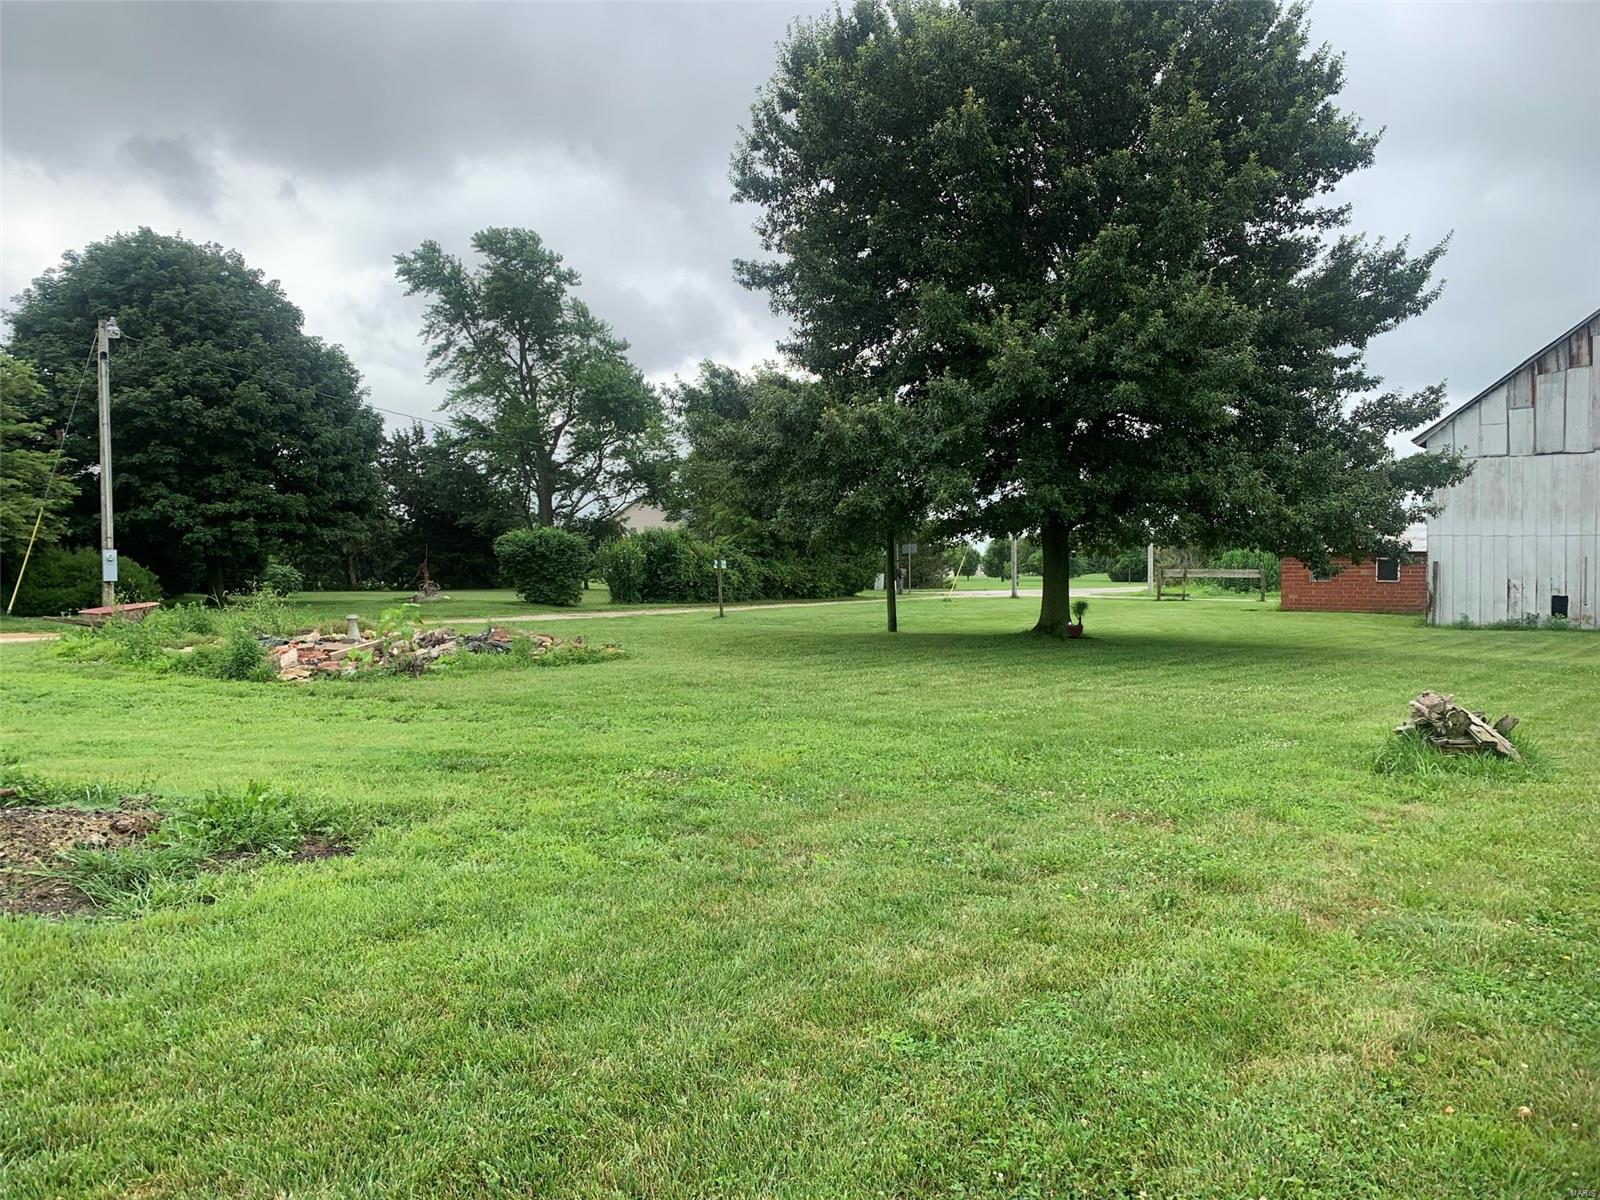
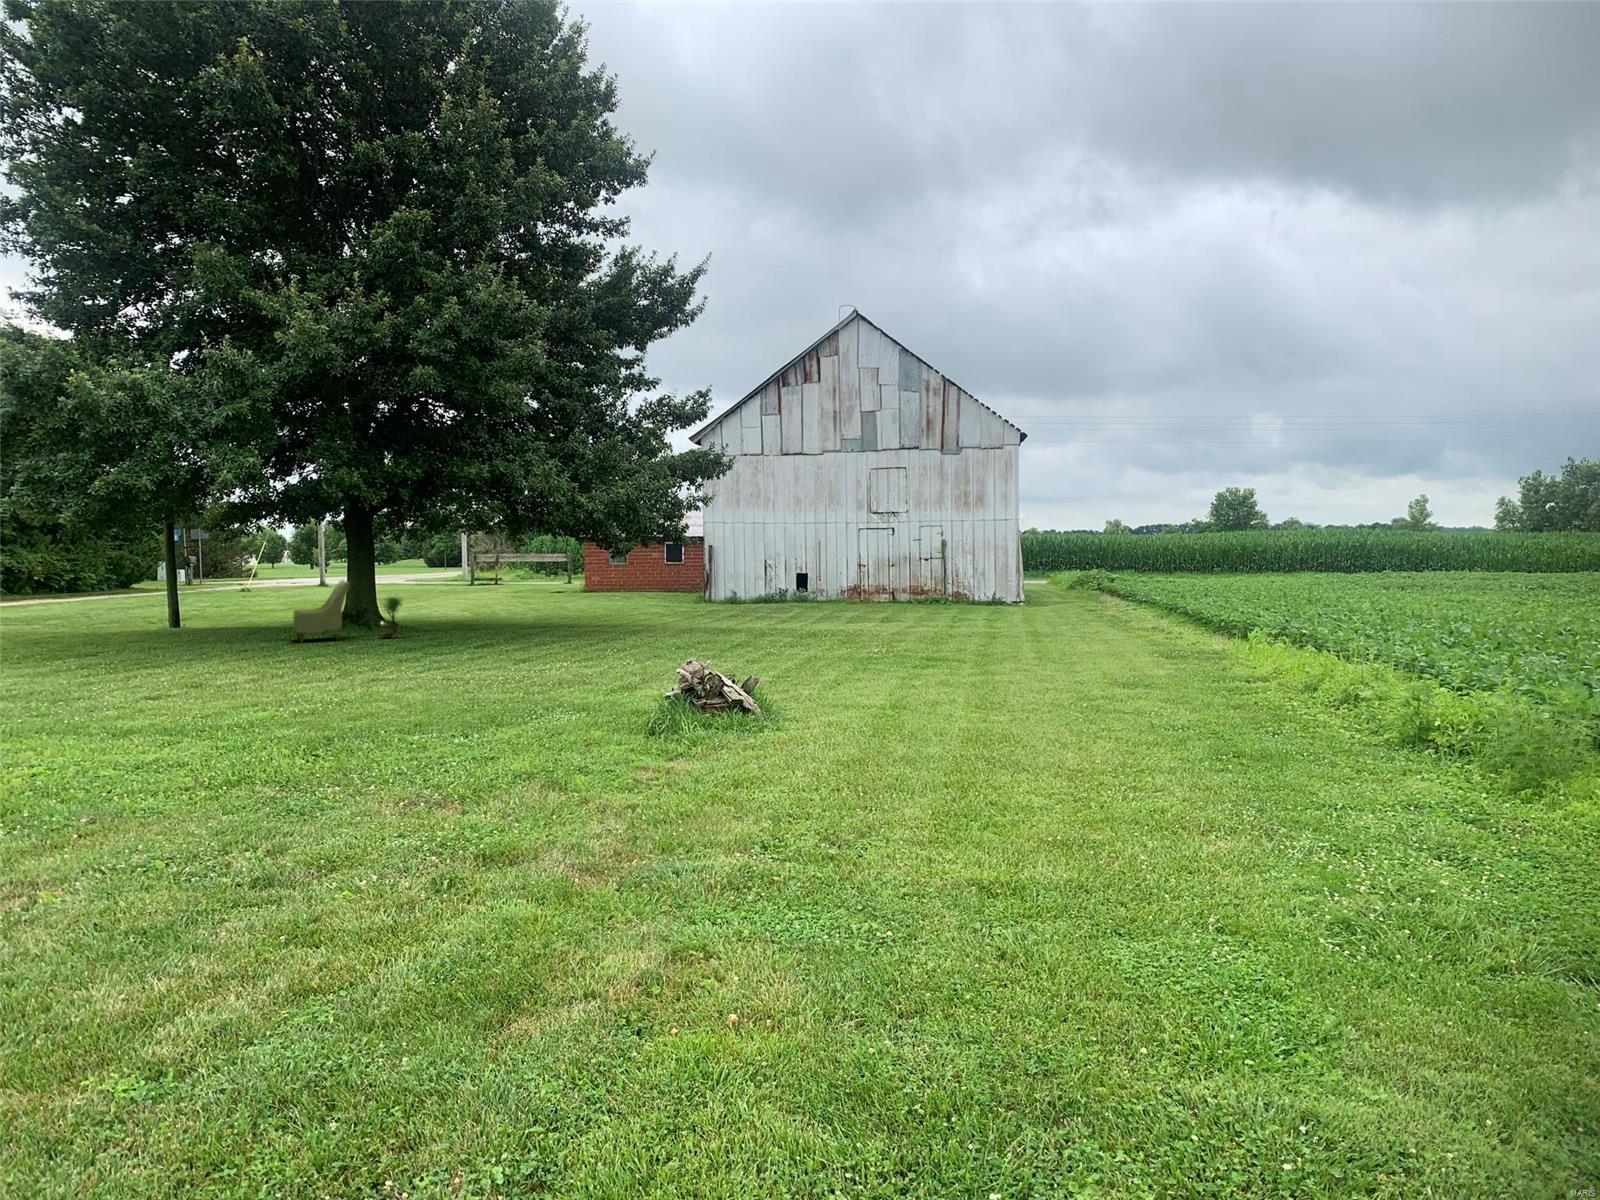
chair: none [997,584,1044,637] -> present [293,580,349,643]

